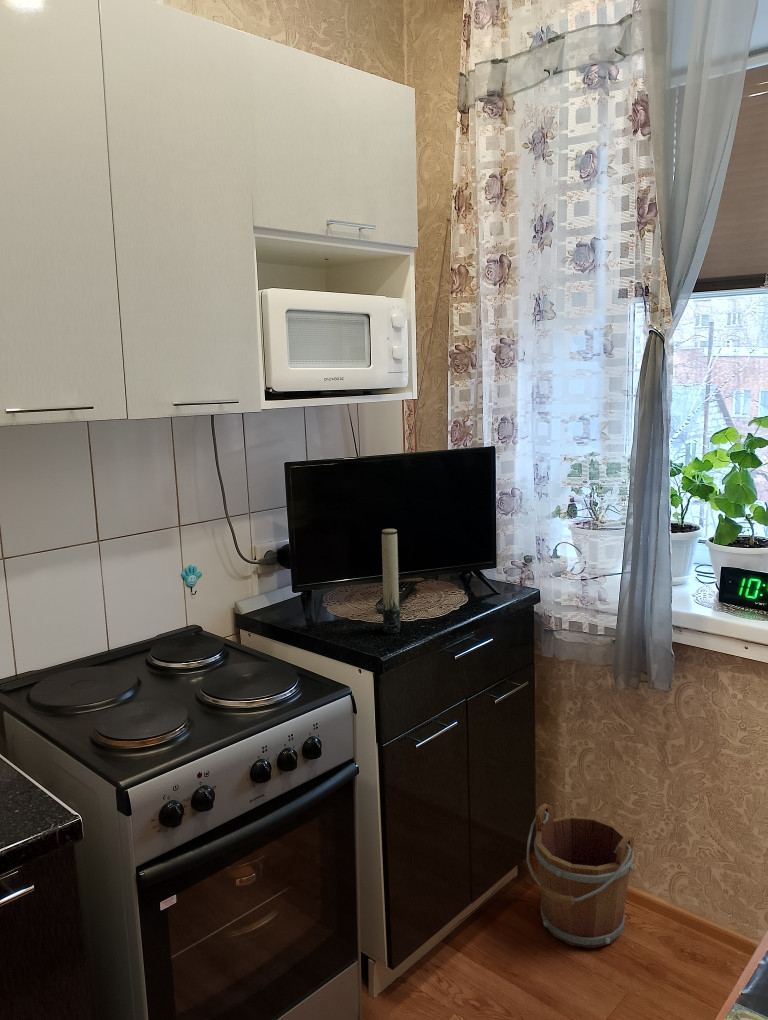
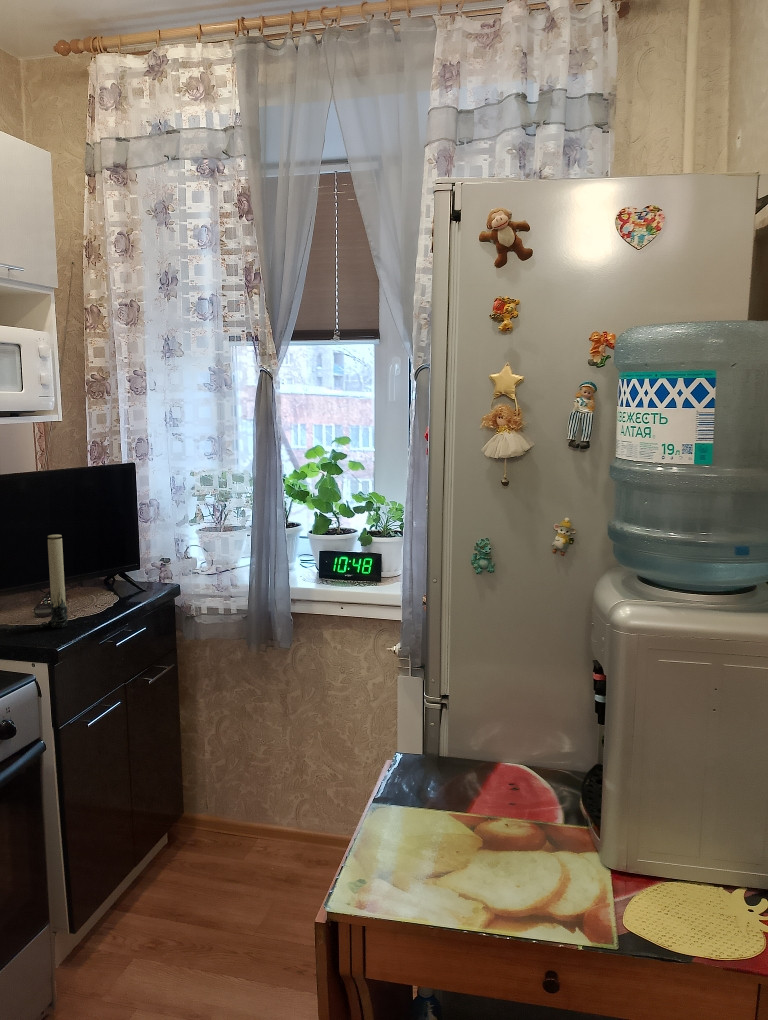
bucket: present [527,804,634,948] -> none [182,768,271,878]

